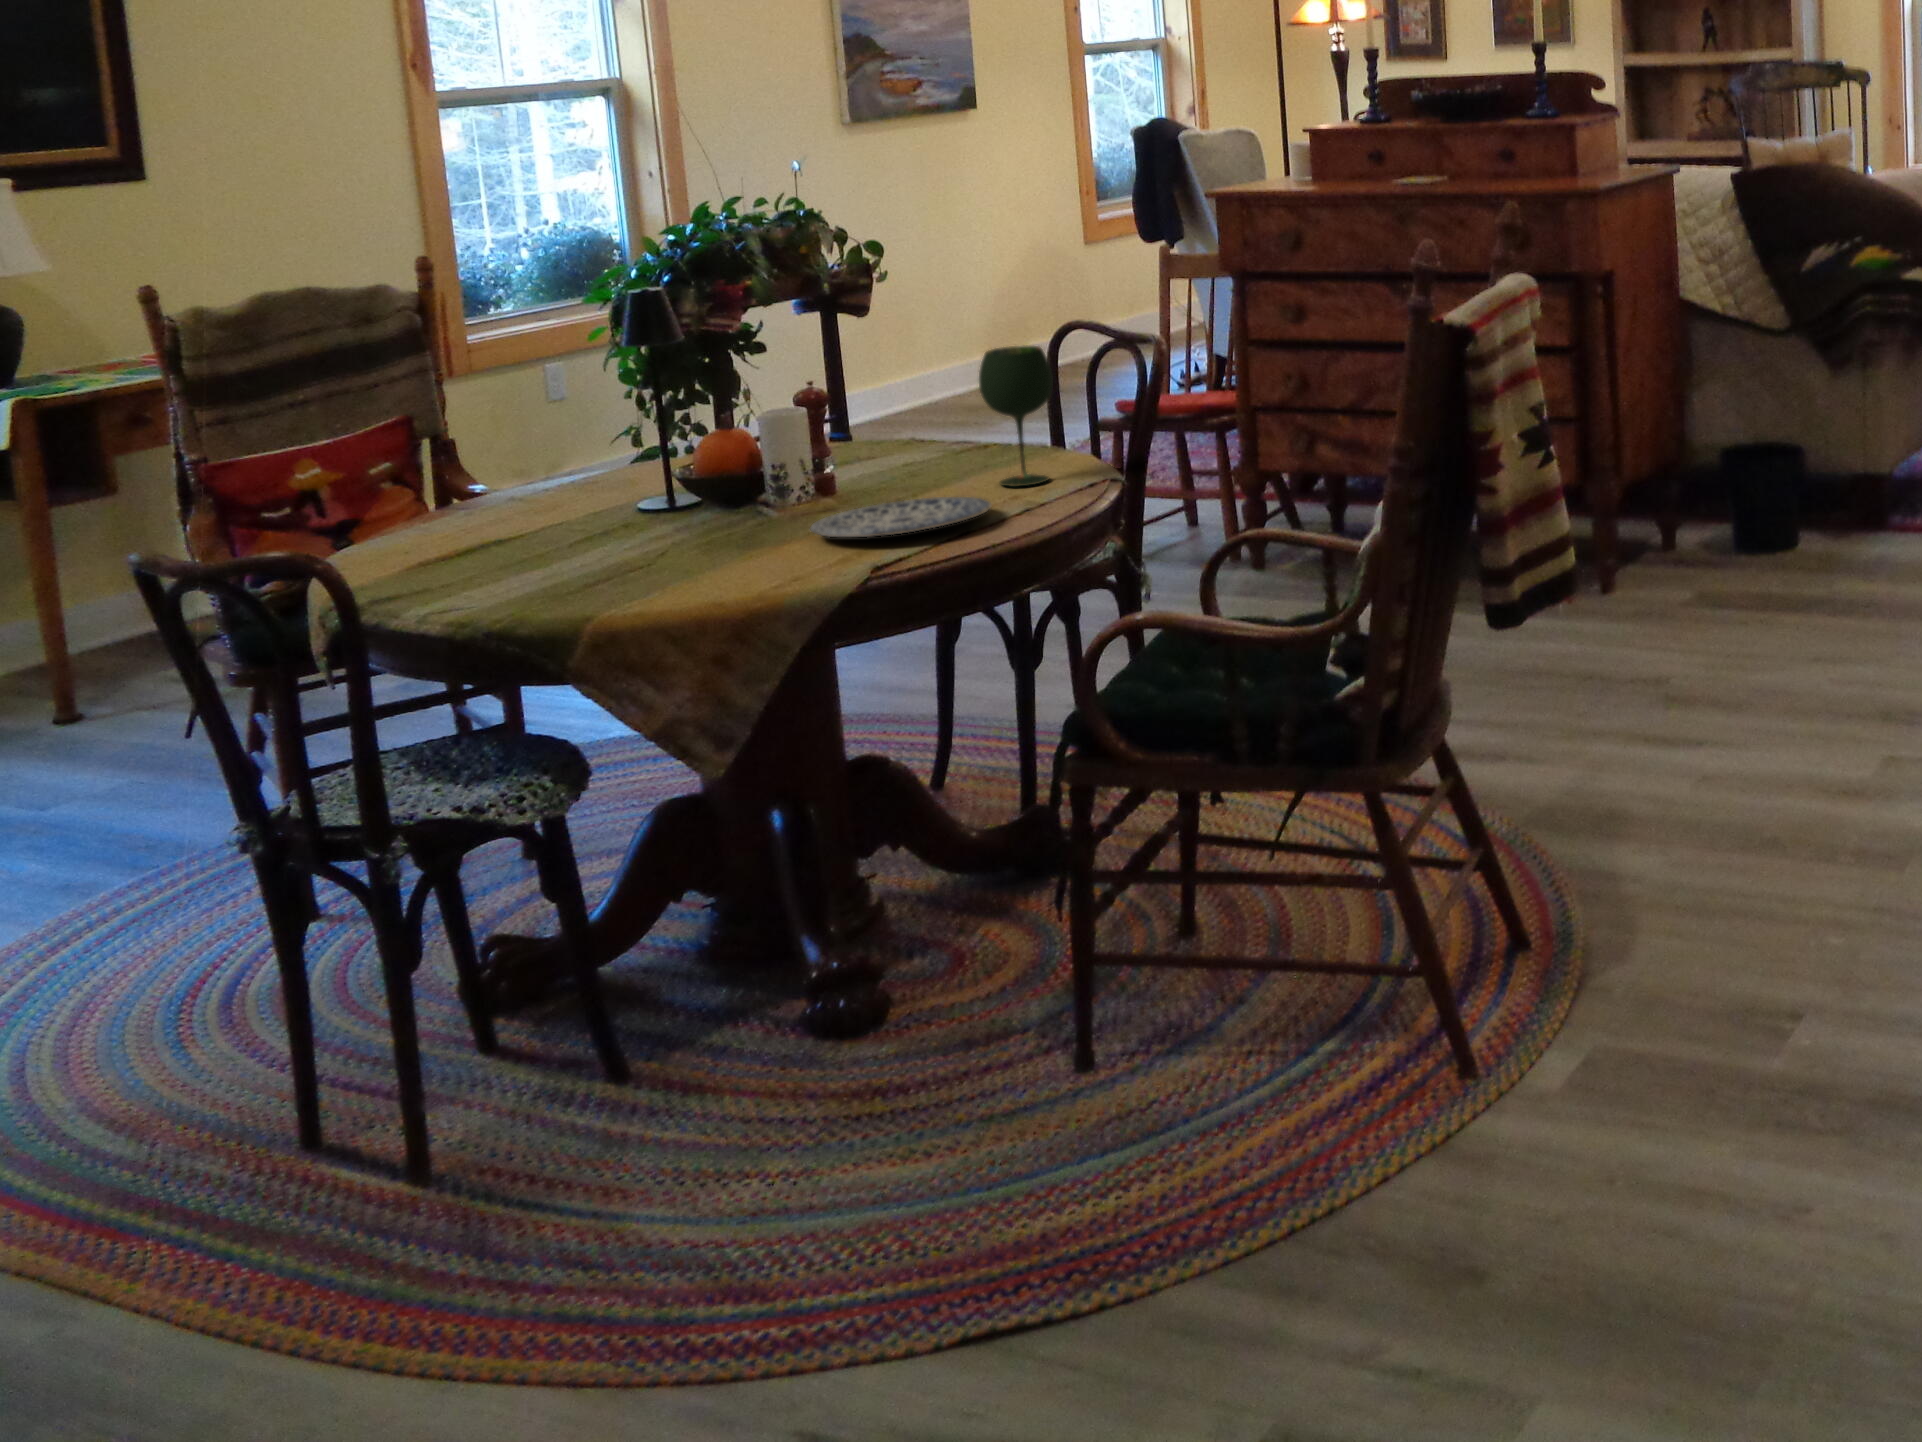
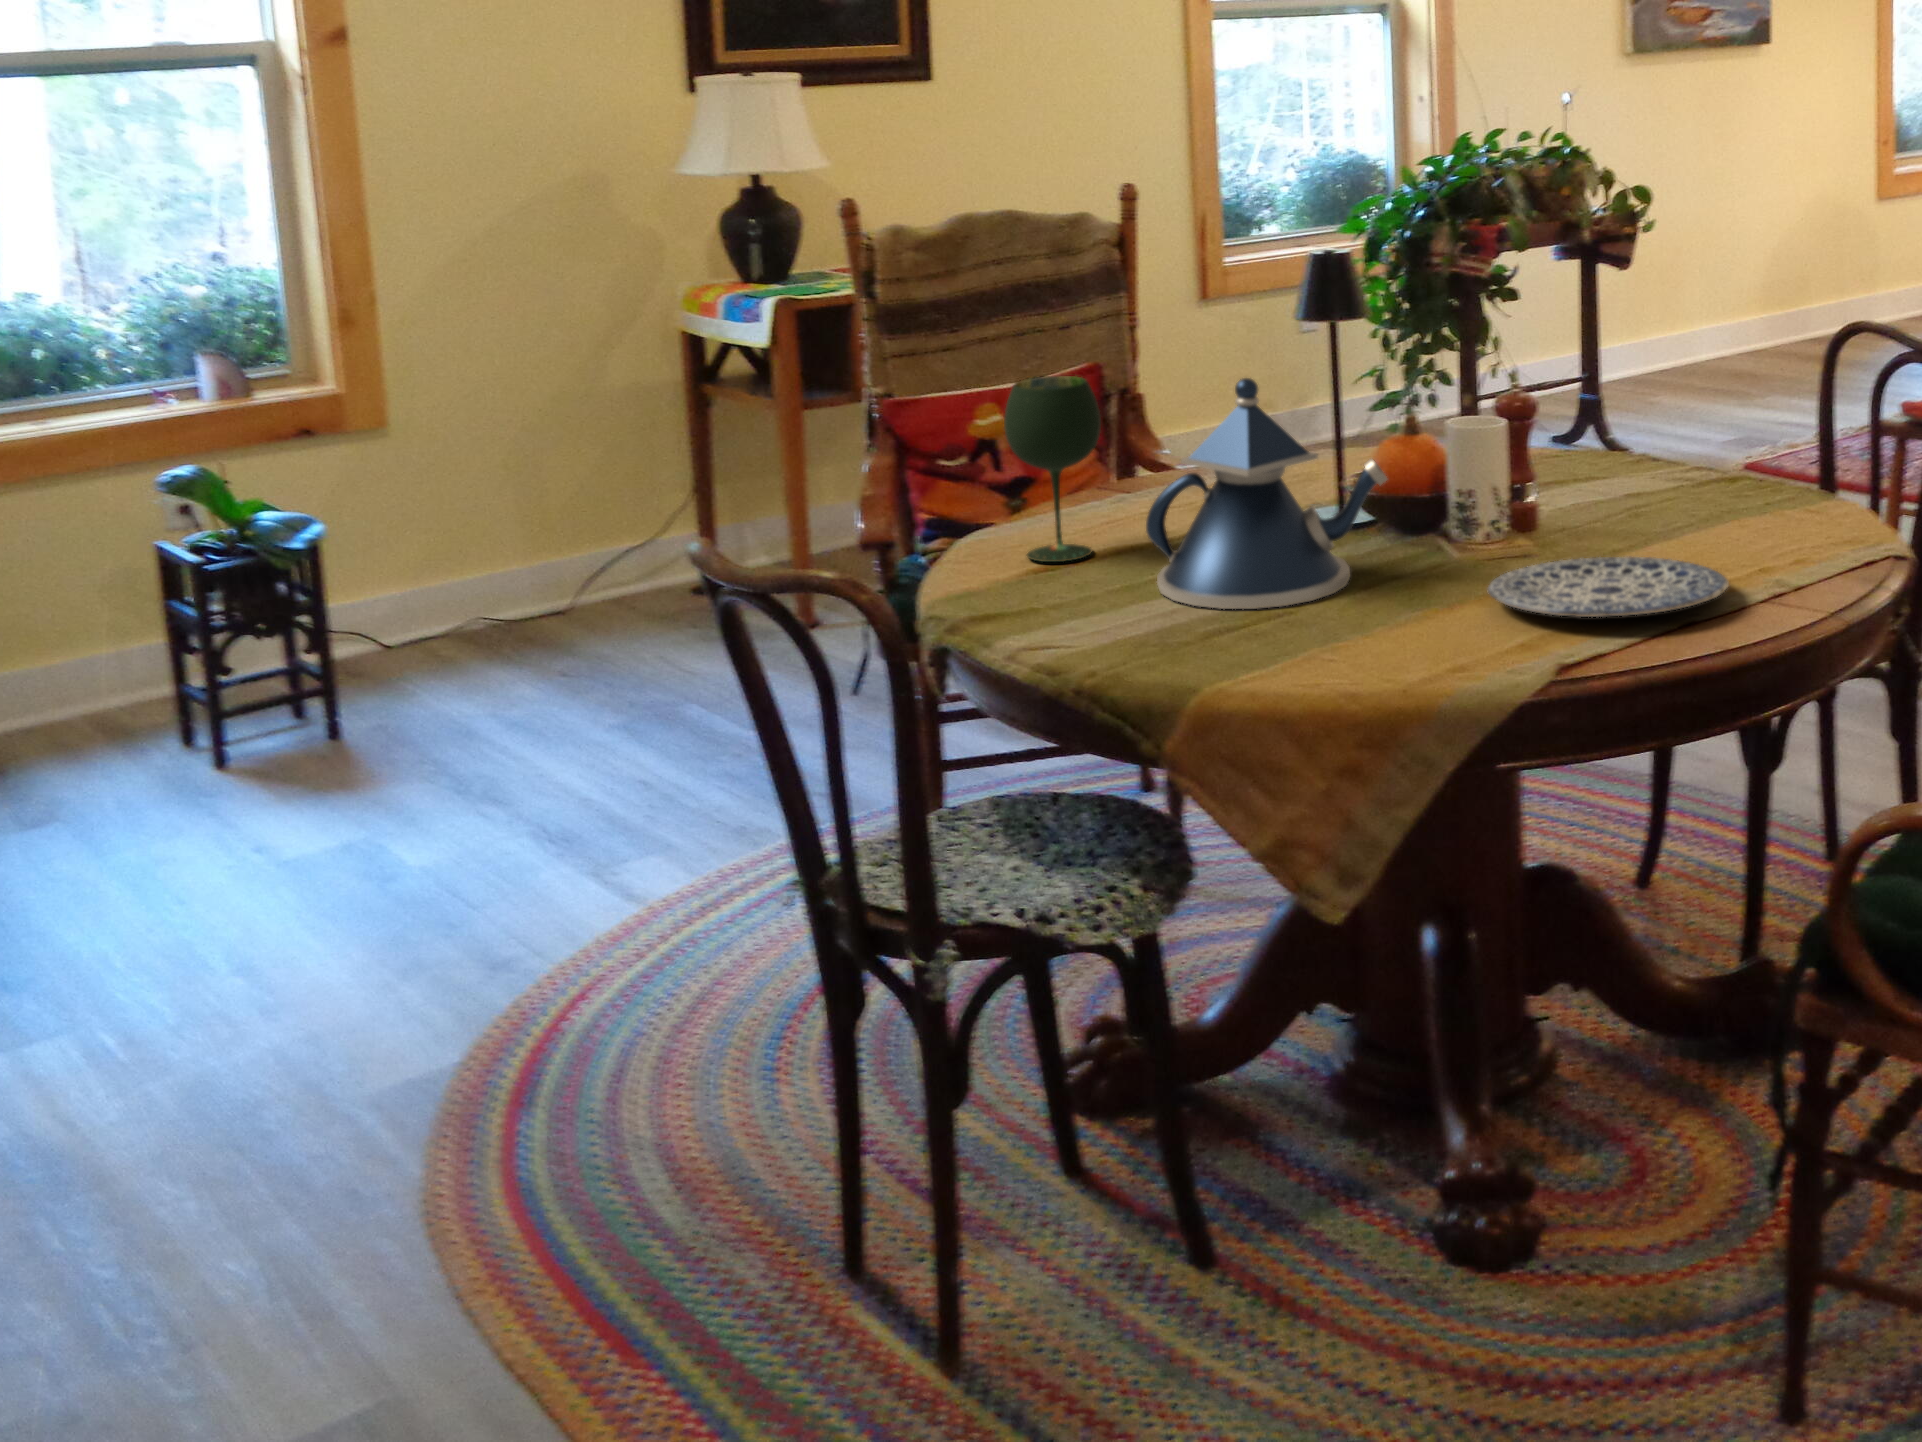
wine glass: present [979,345,1053,486] -> present [1004,376,1101,562]
teapot: none [520,390,720,570] -> present [1146,378,1387,609]

